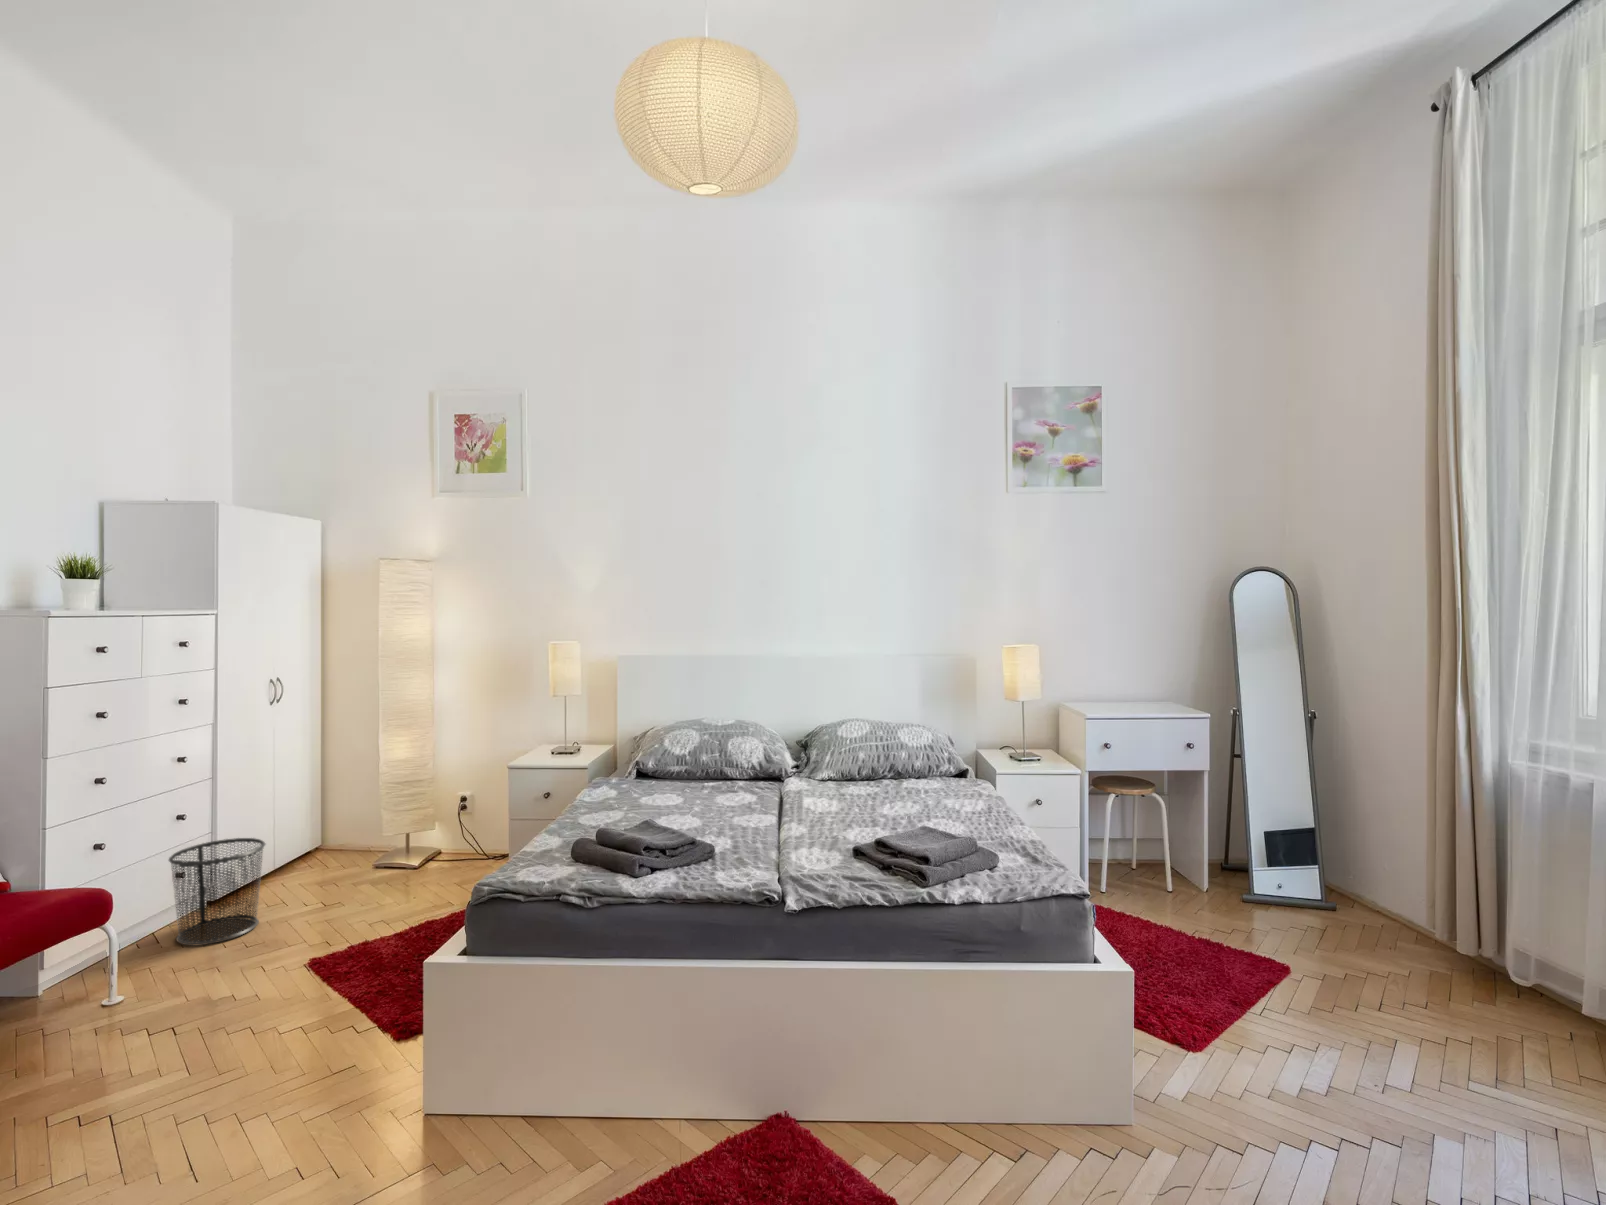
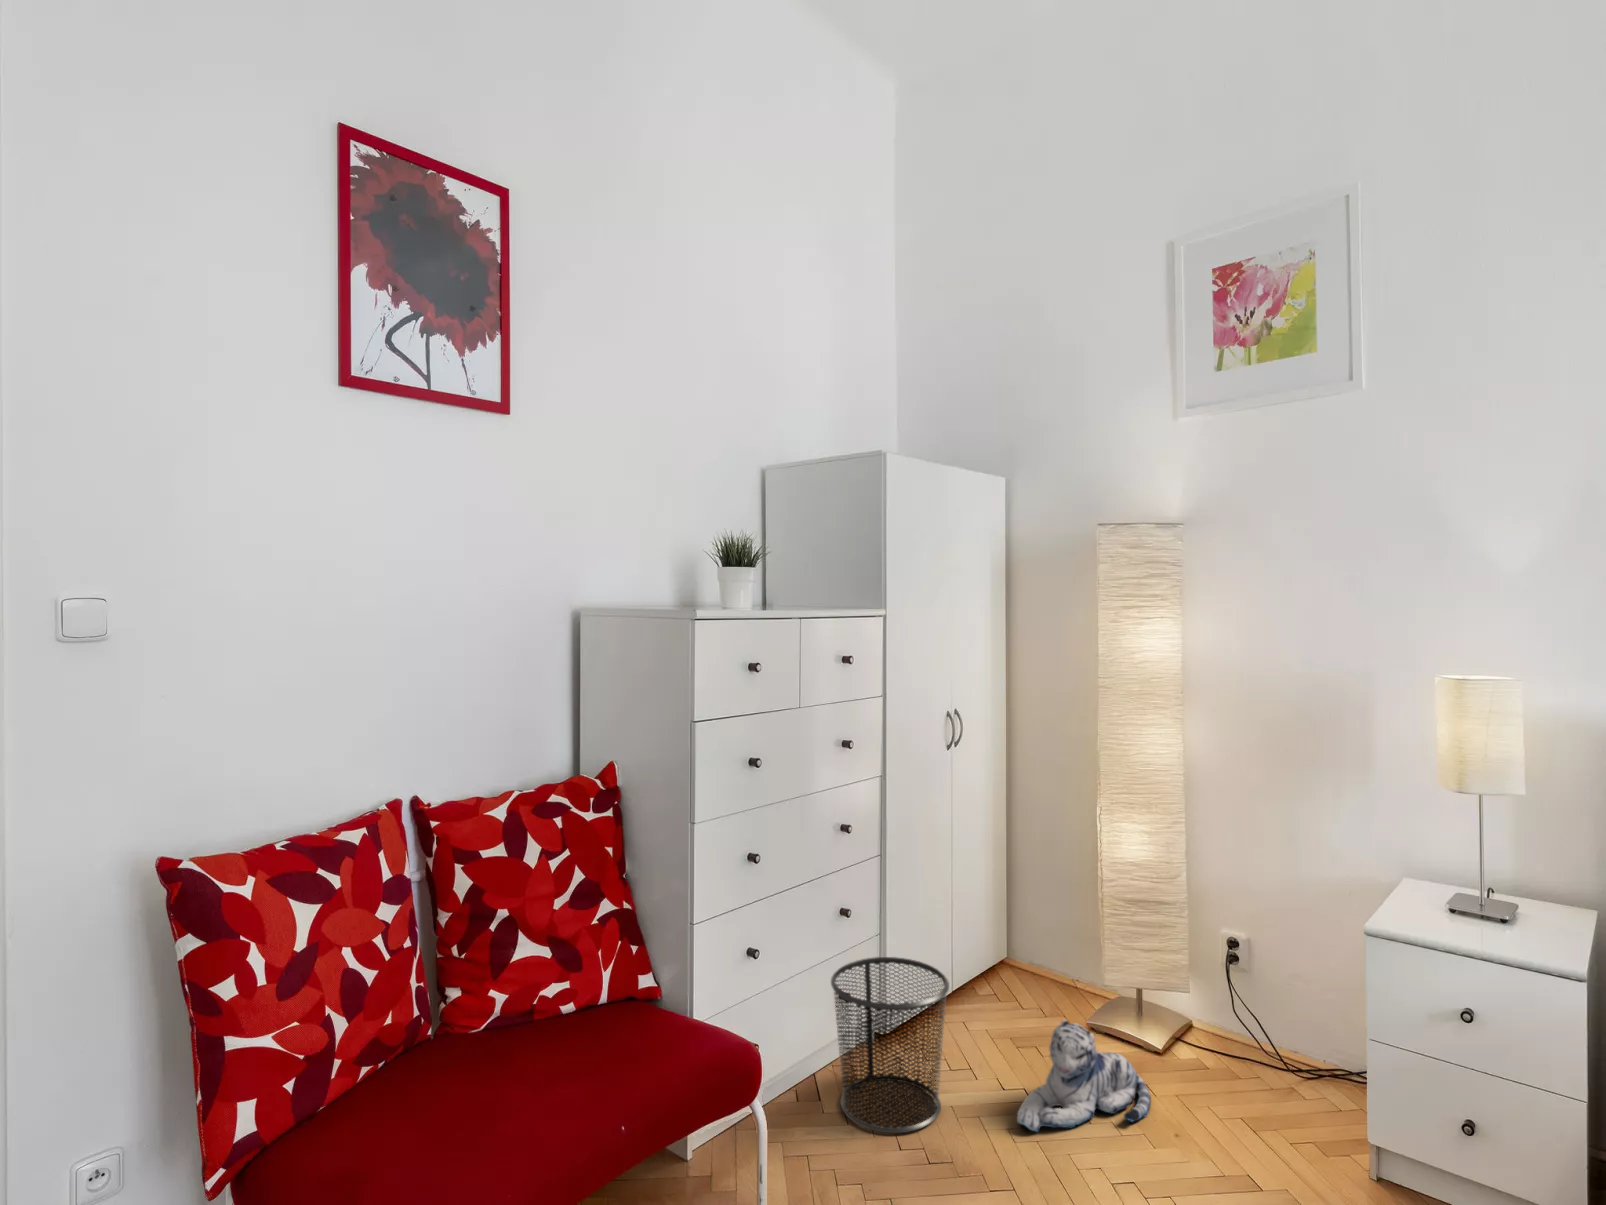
plush toy: none [313,851,405,916] -> present [1017,1020,1151,1132]

